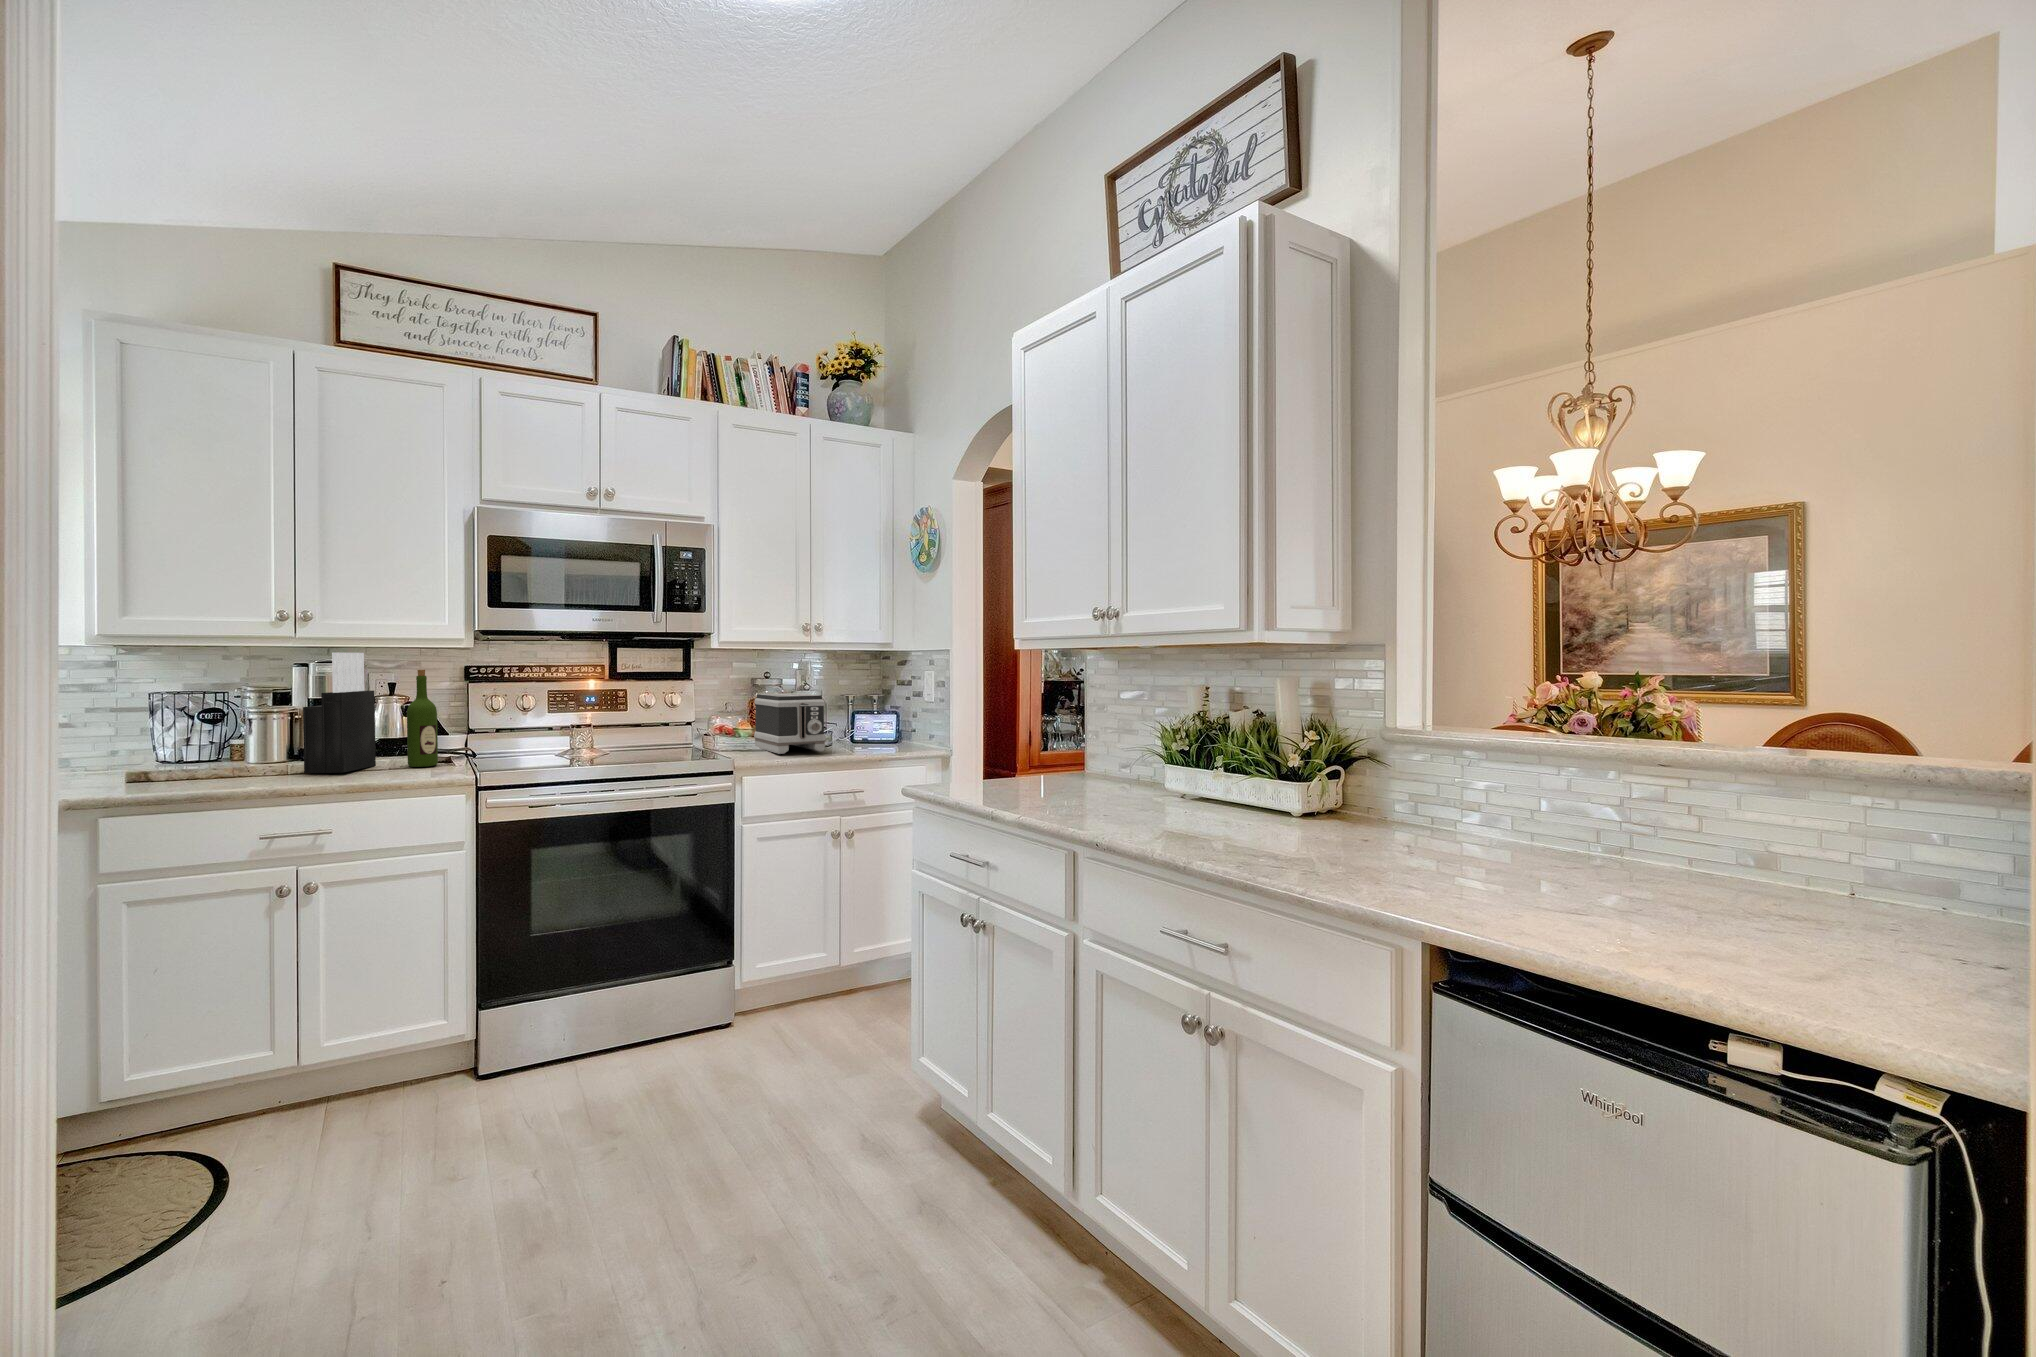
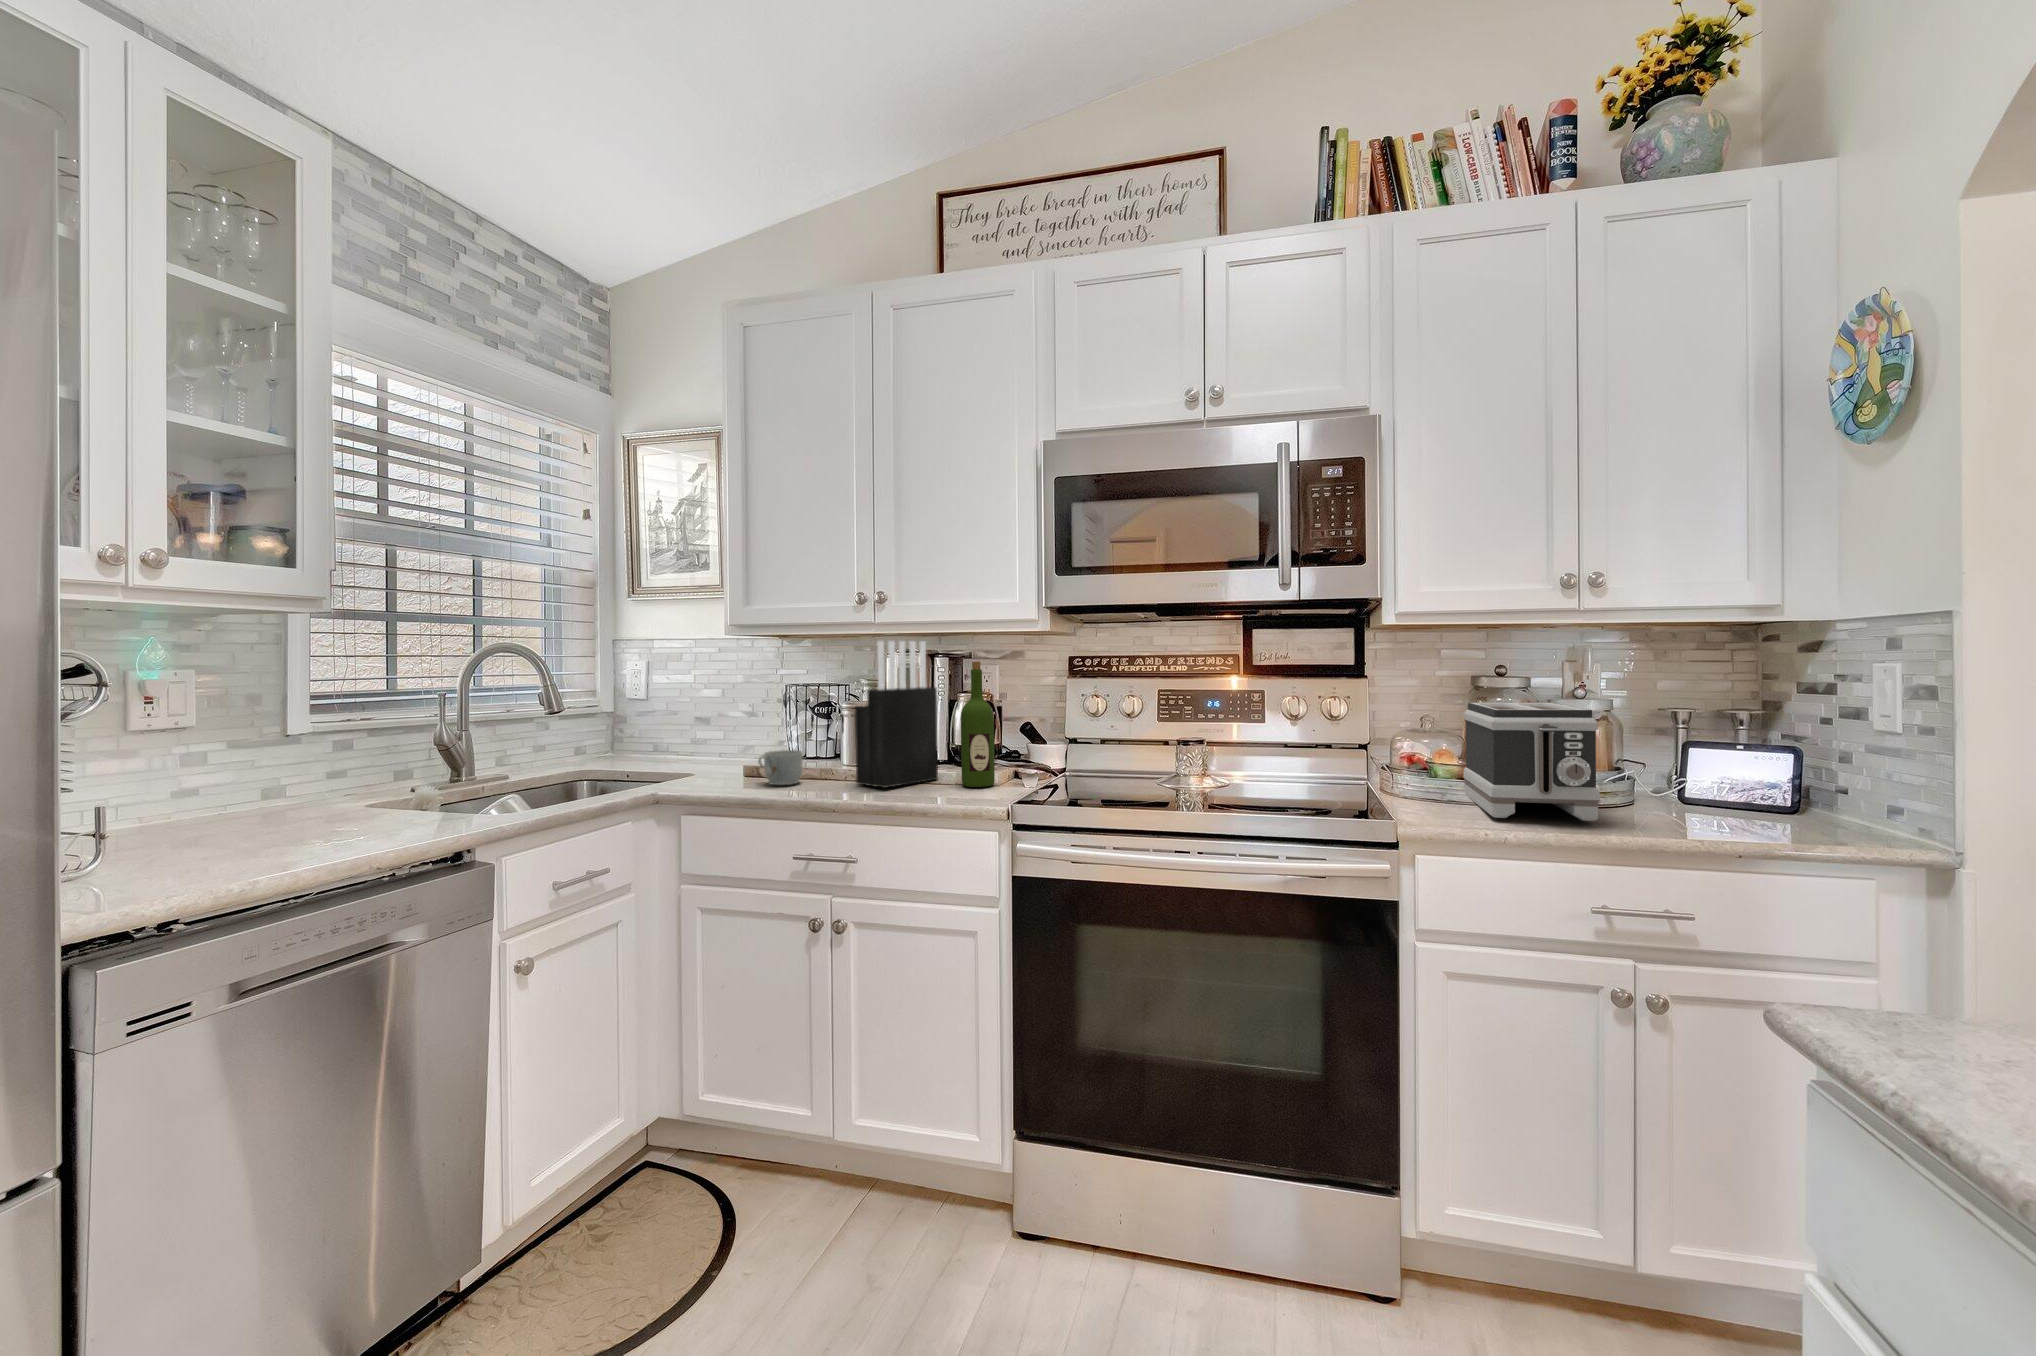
mug: none [182,749,238,780] -> present [758,750,803,785]

